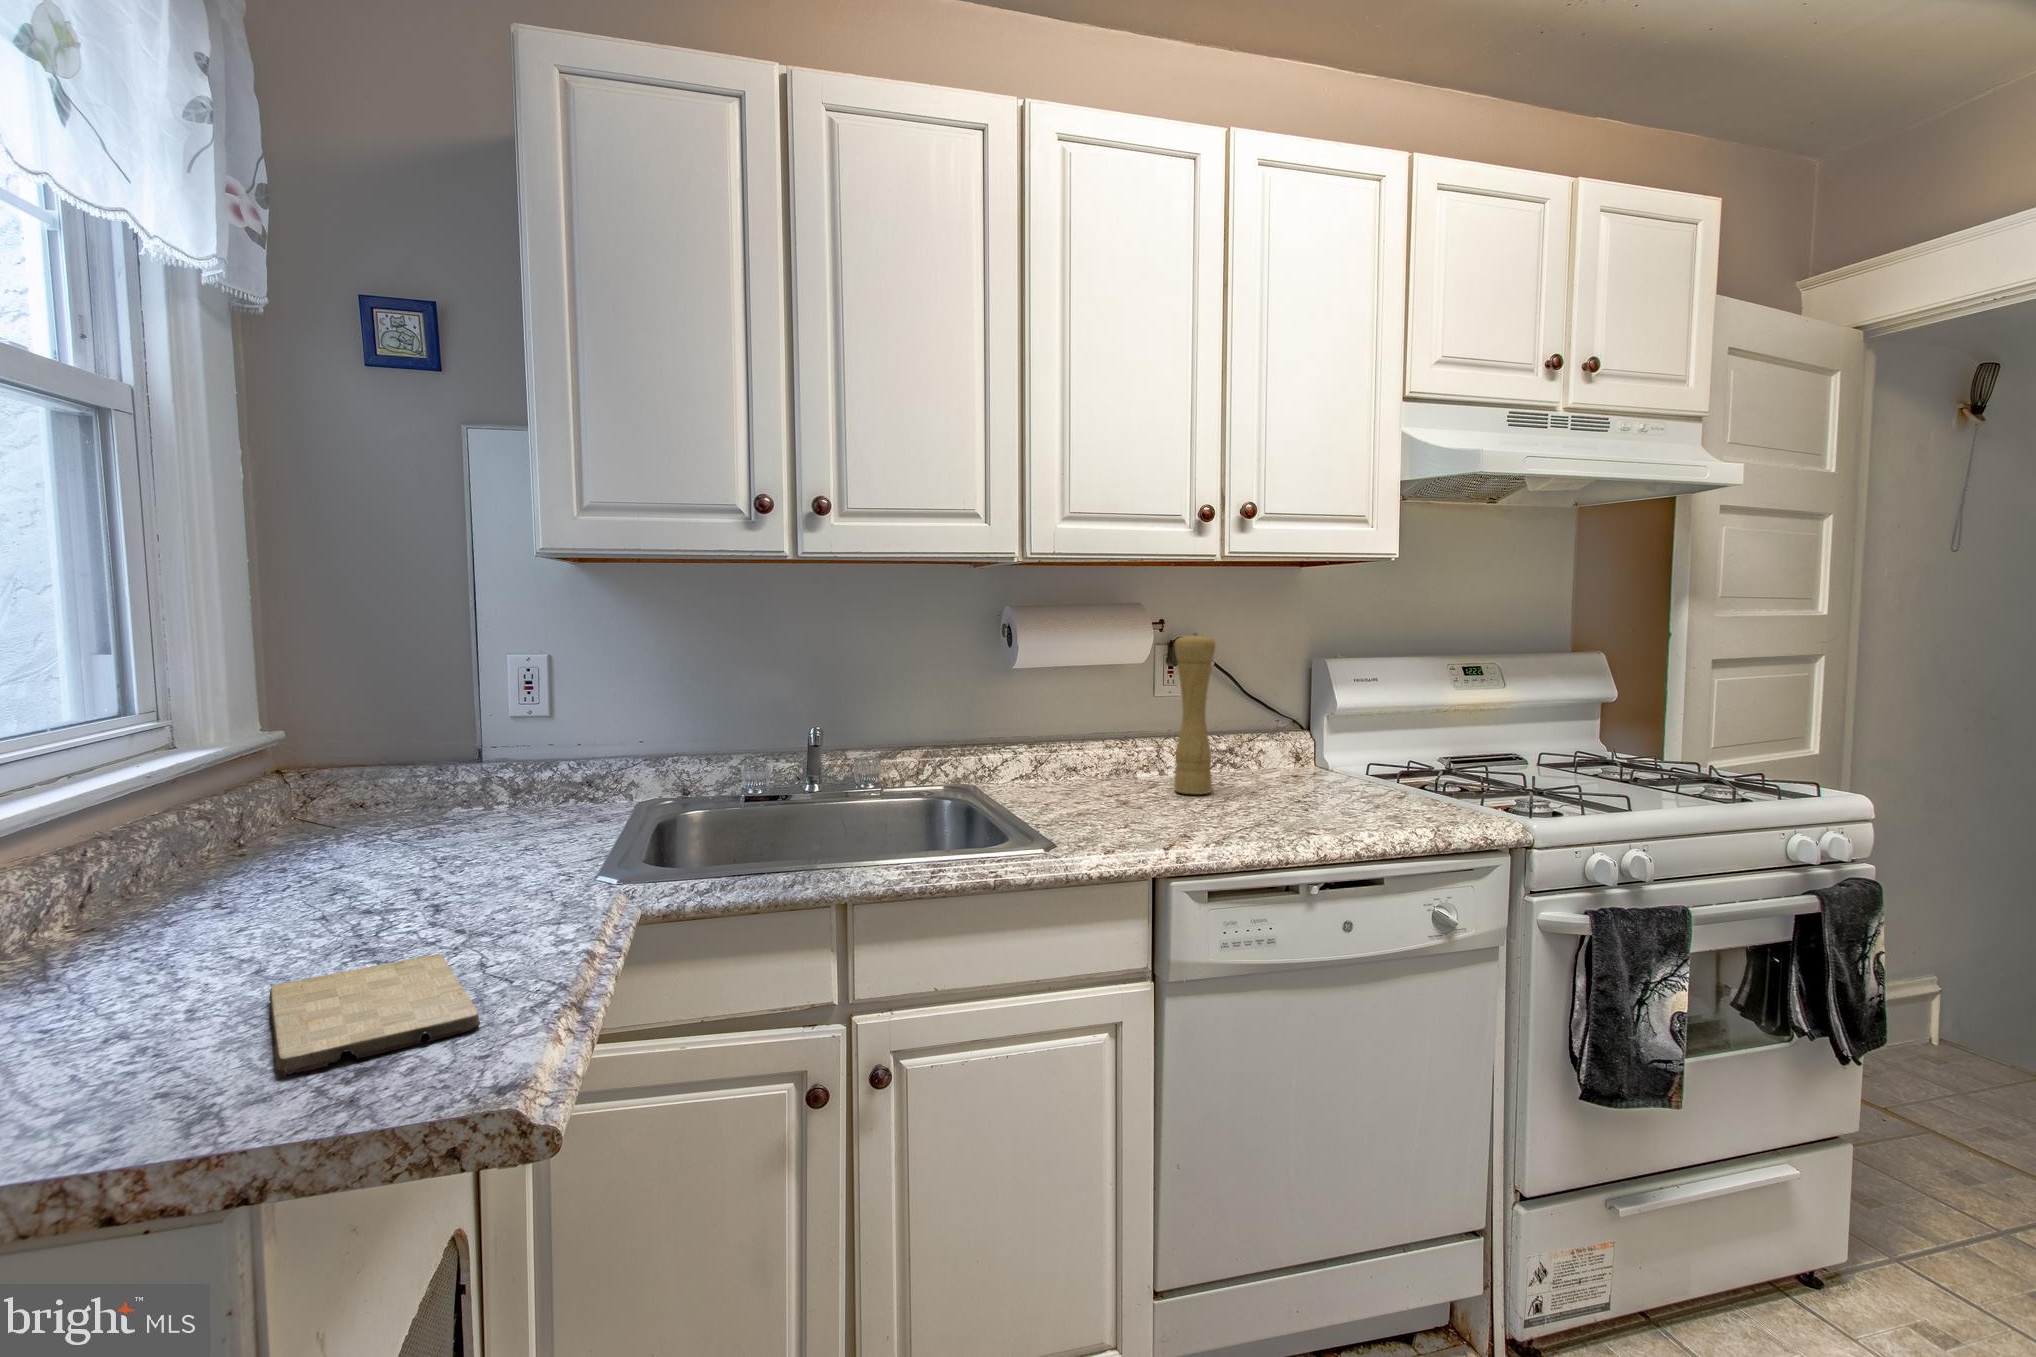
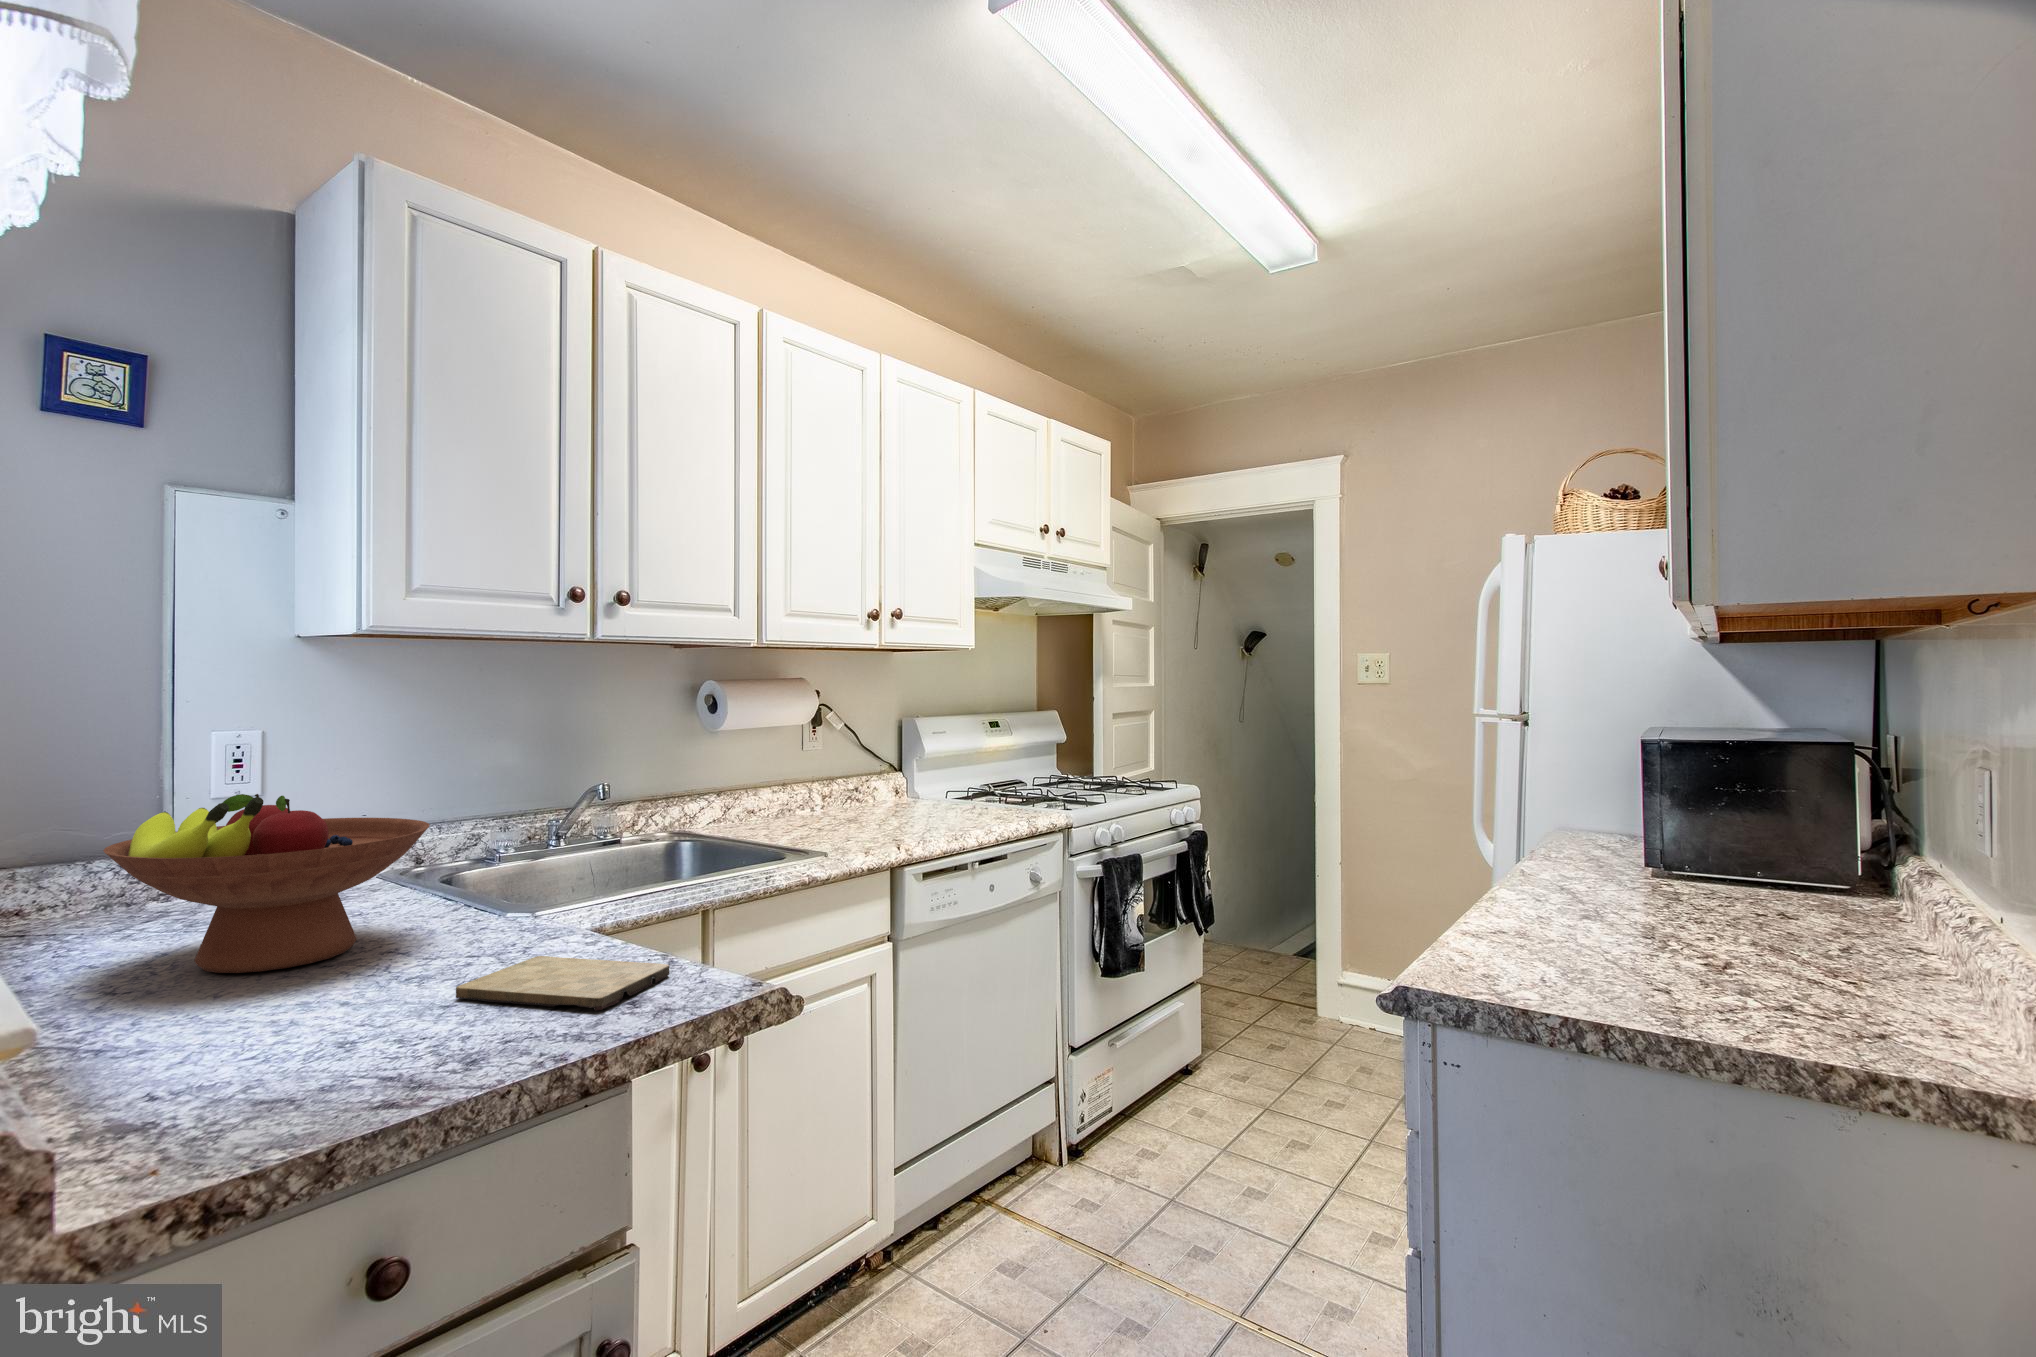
pepper mill: present [1174,633,1215,794] -> none [841,701,870,820]
fruit bowl: none [161,722,492,910] -> present [103,794,430,973]

